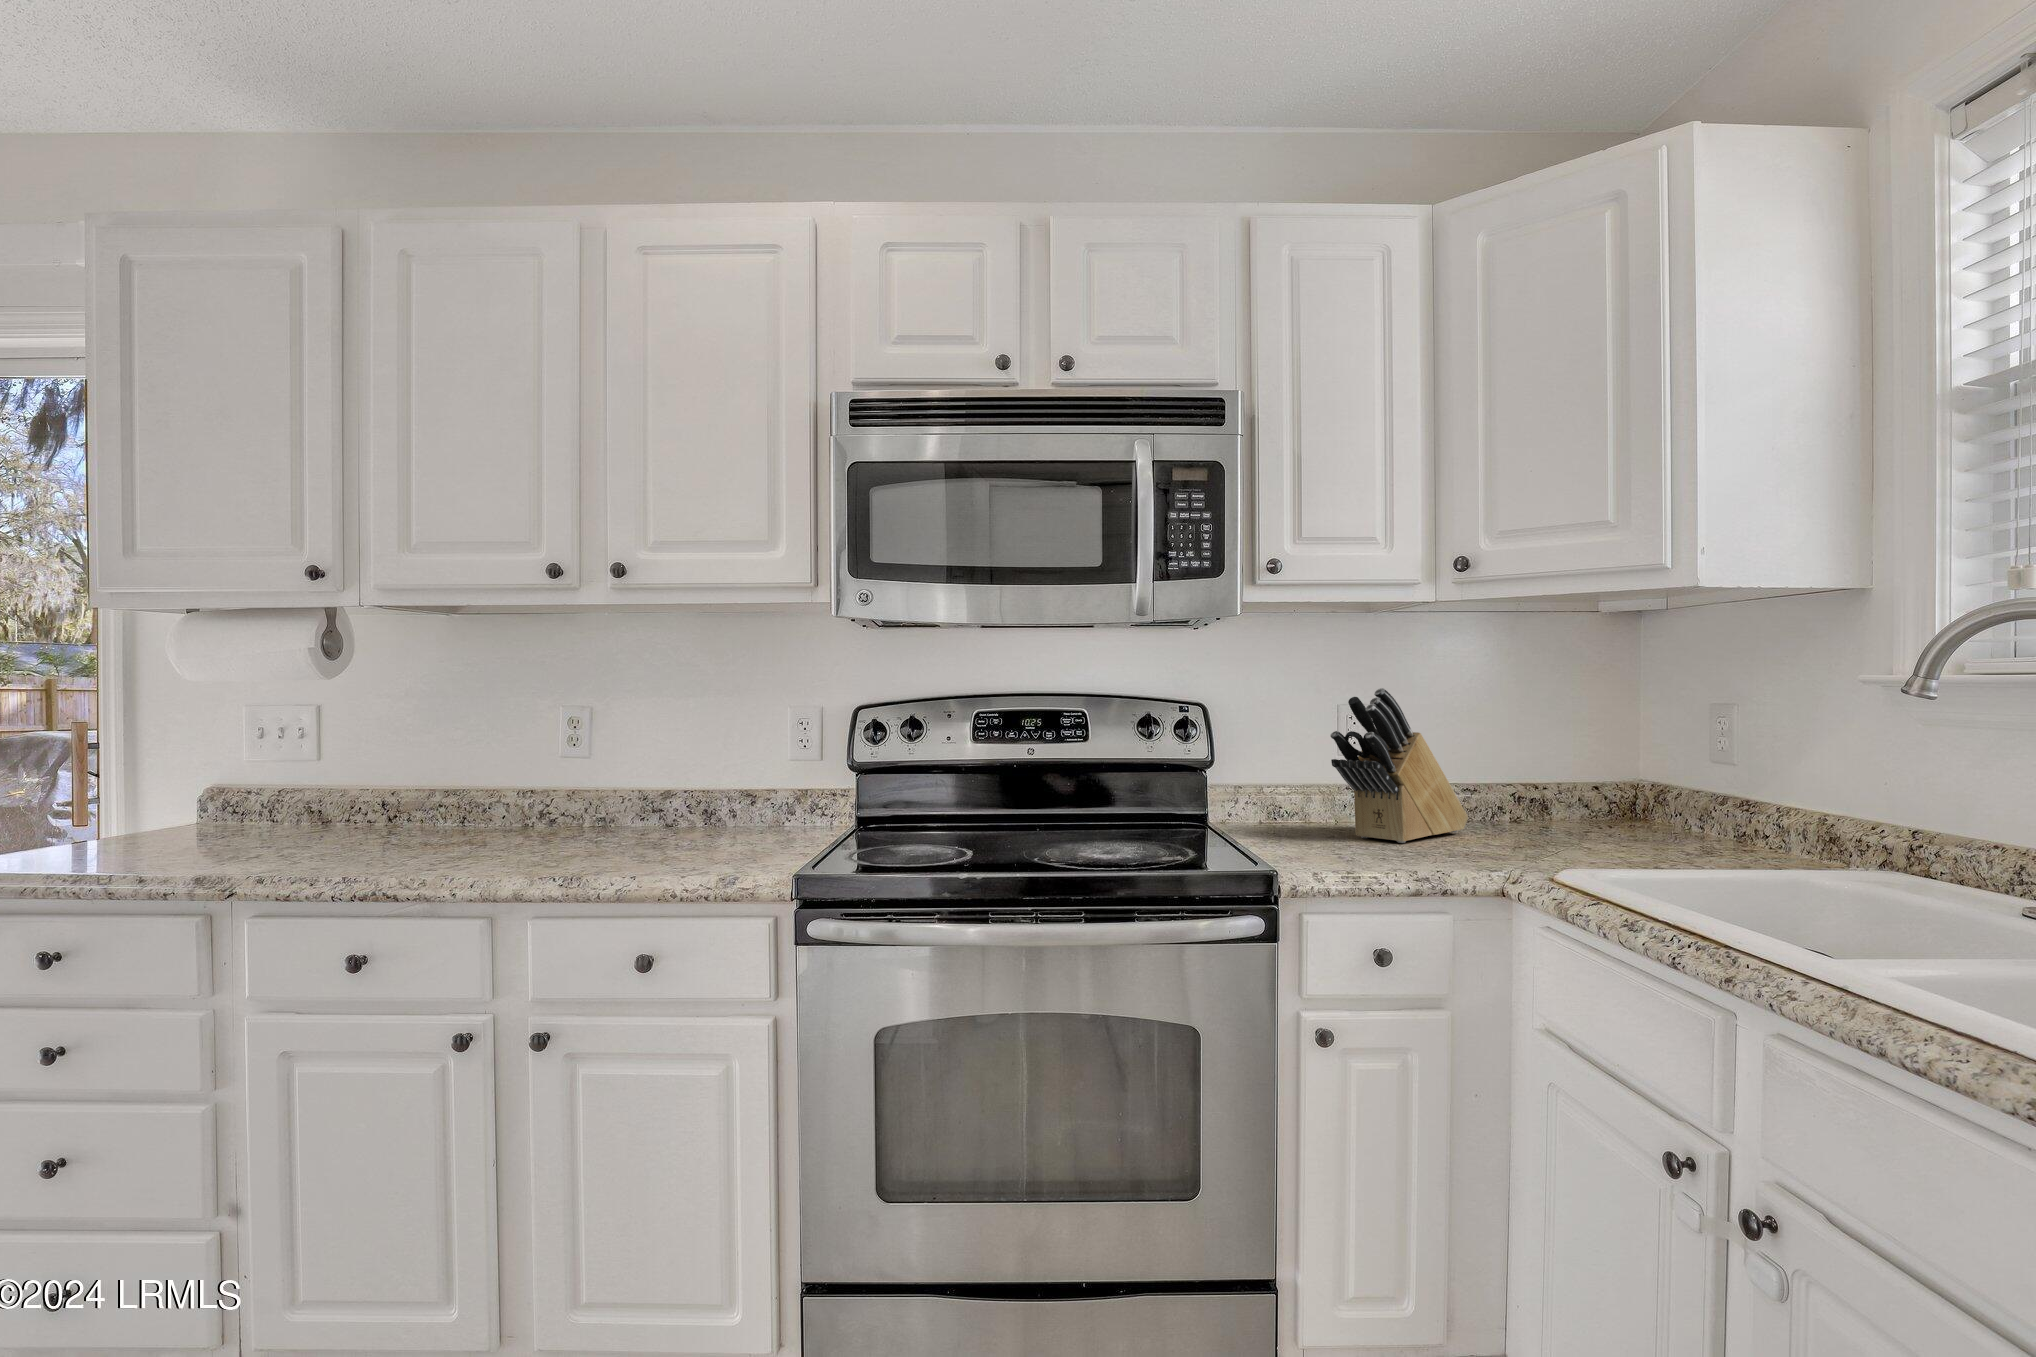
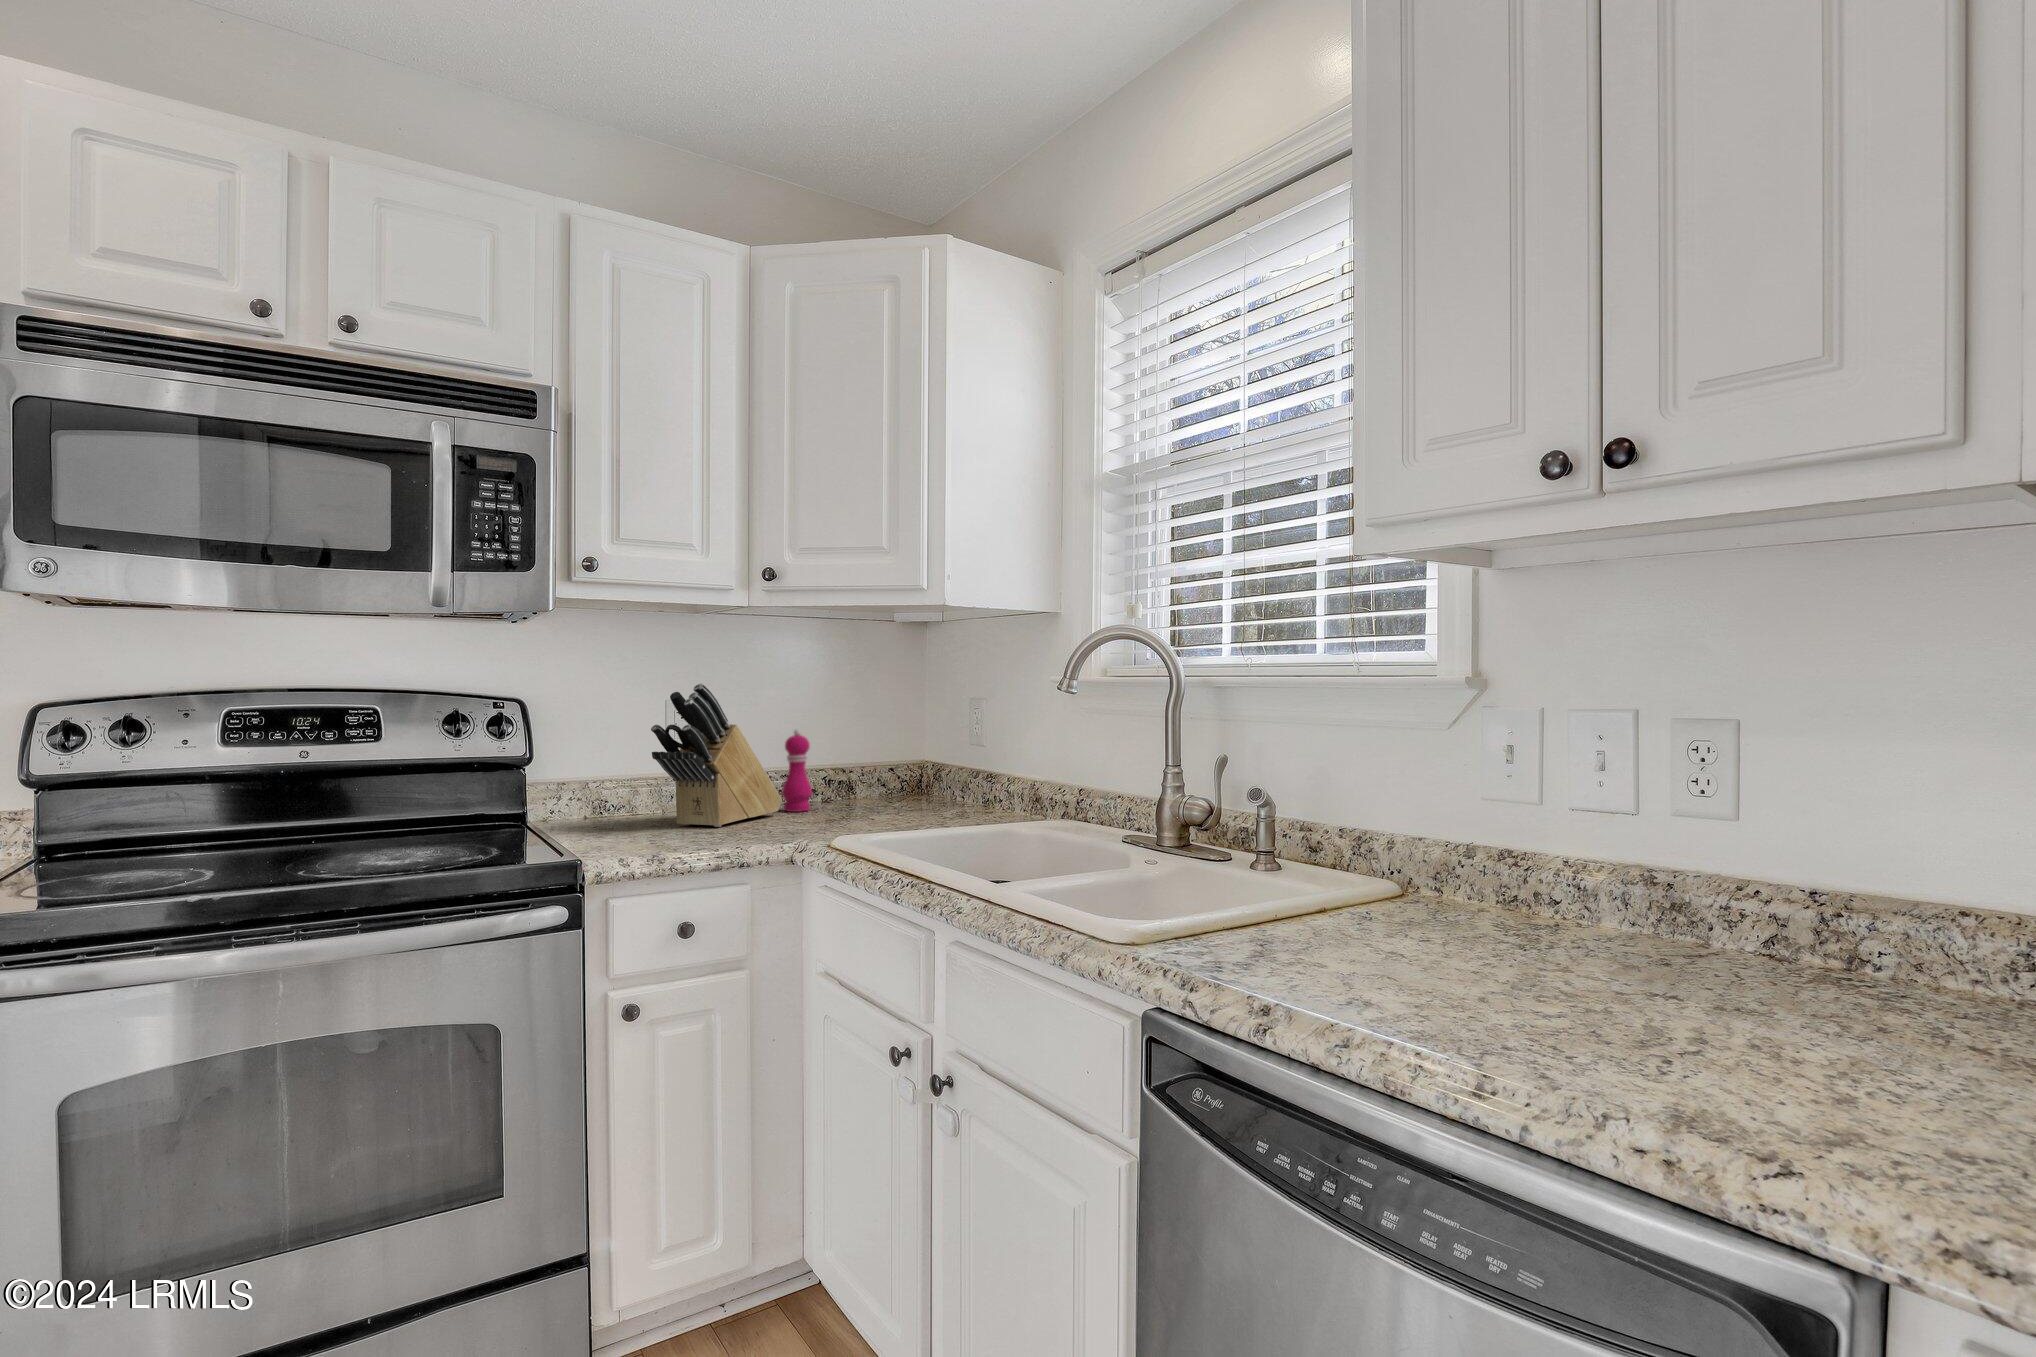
pepper mill: none [1465,738,1501,831] -> present [782,729,812,812]

